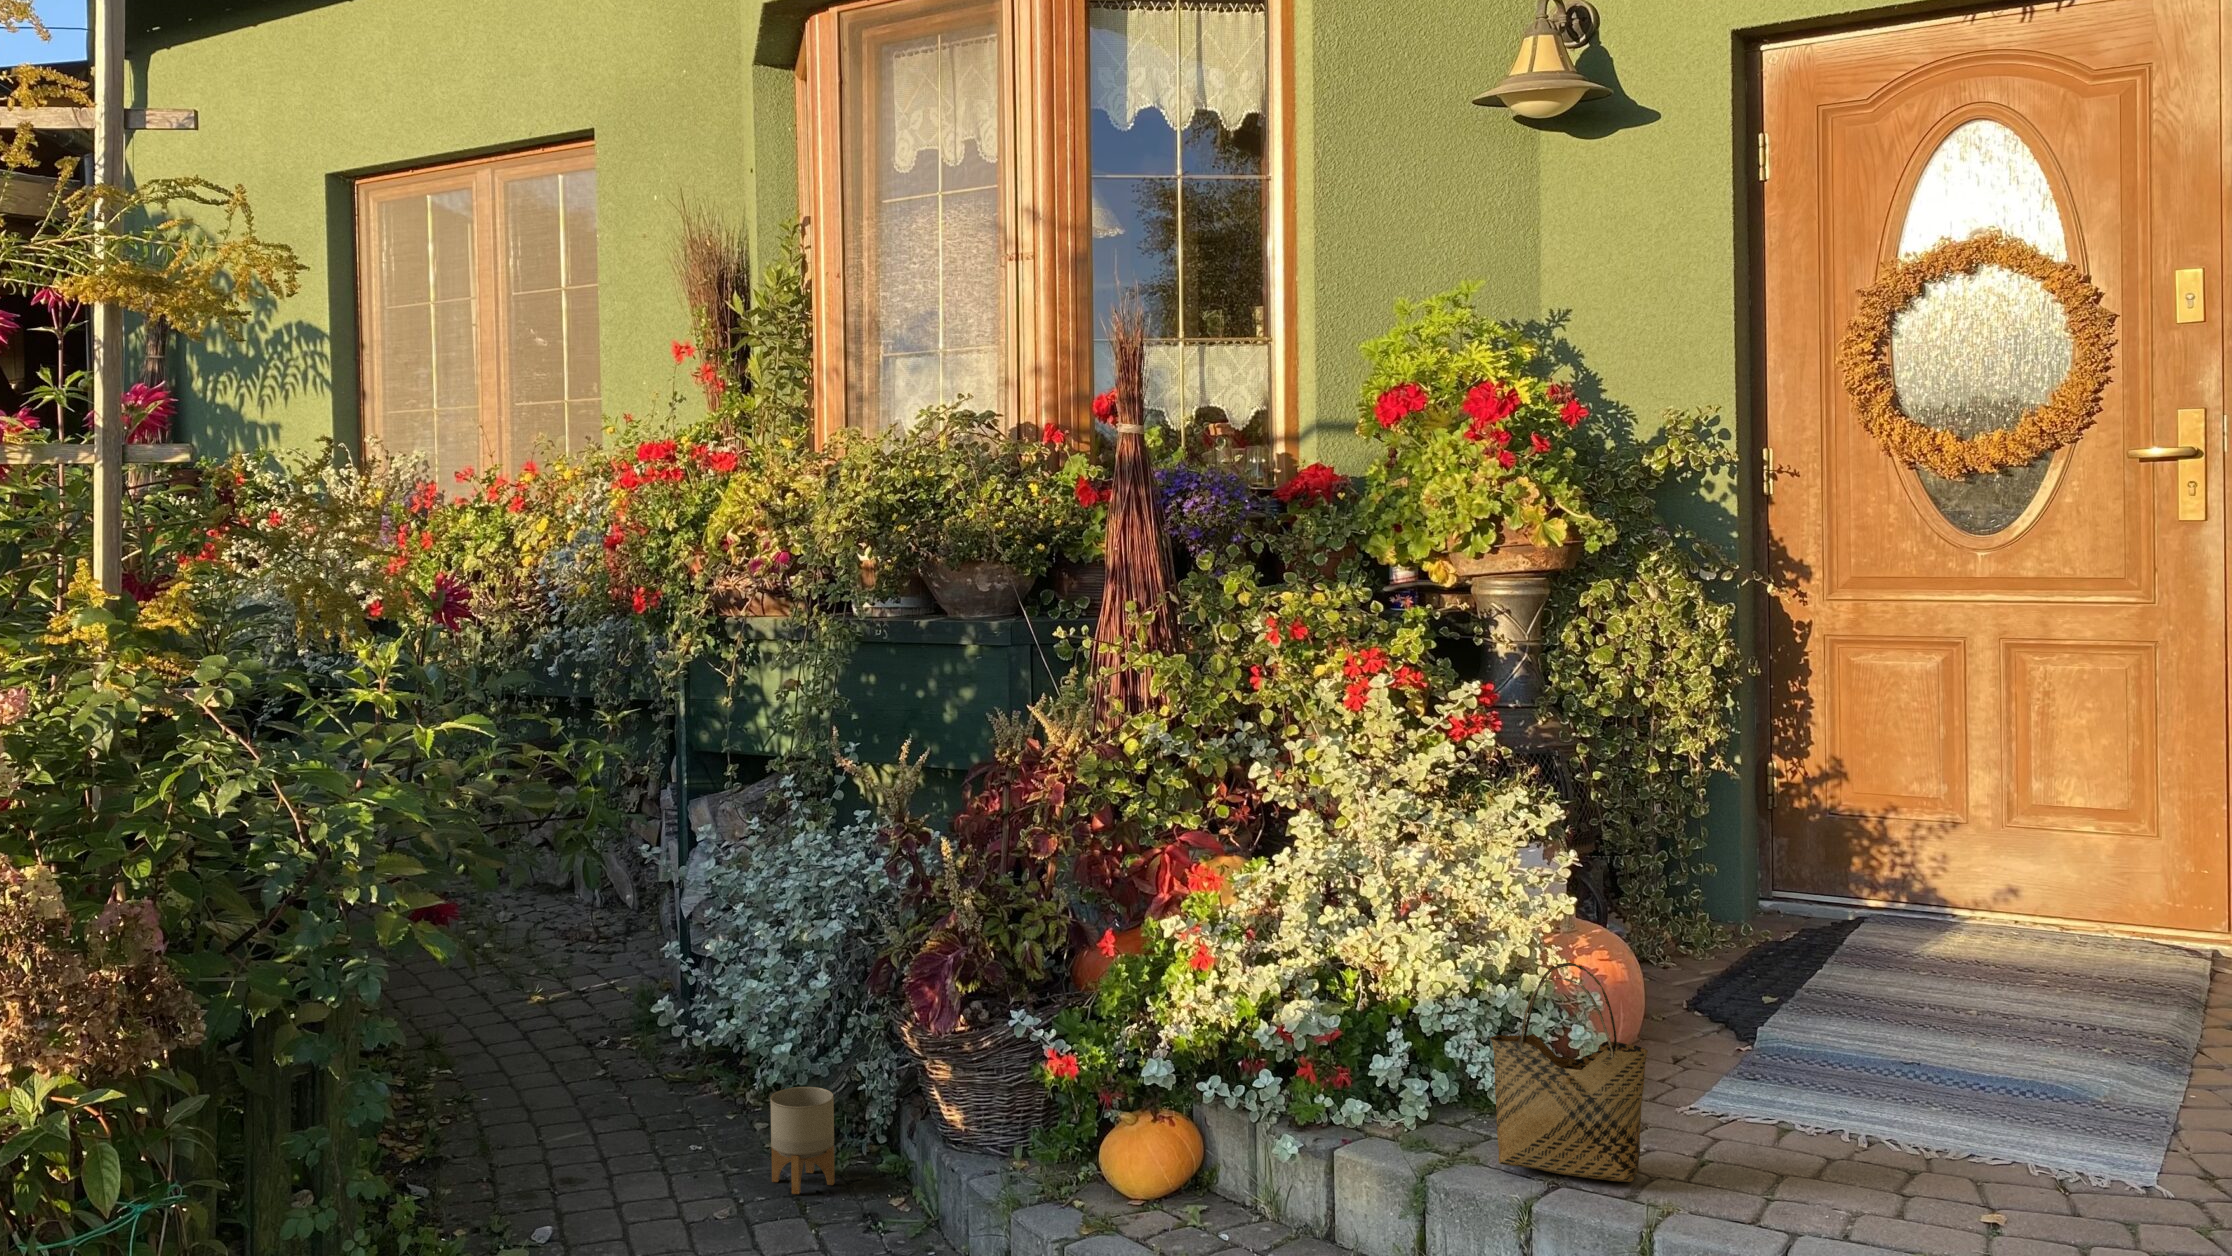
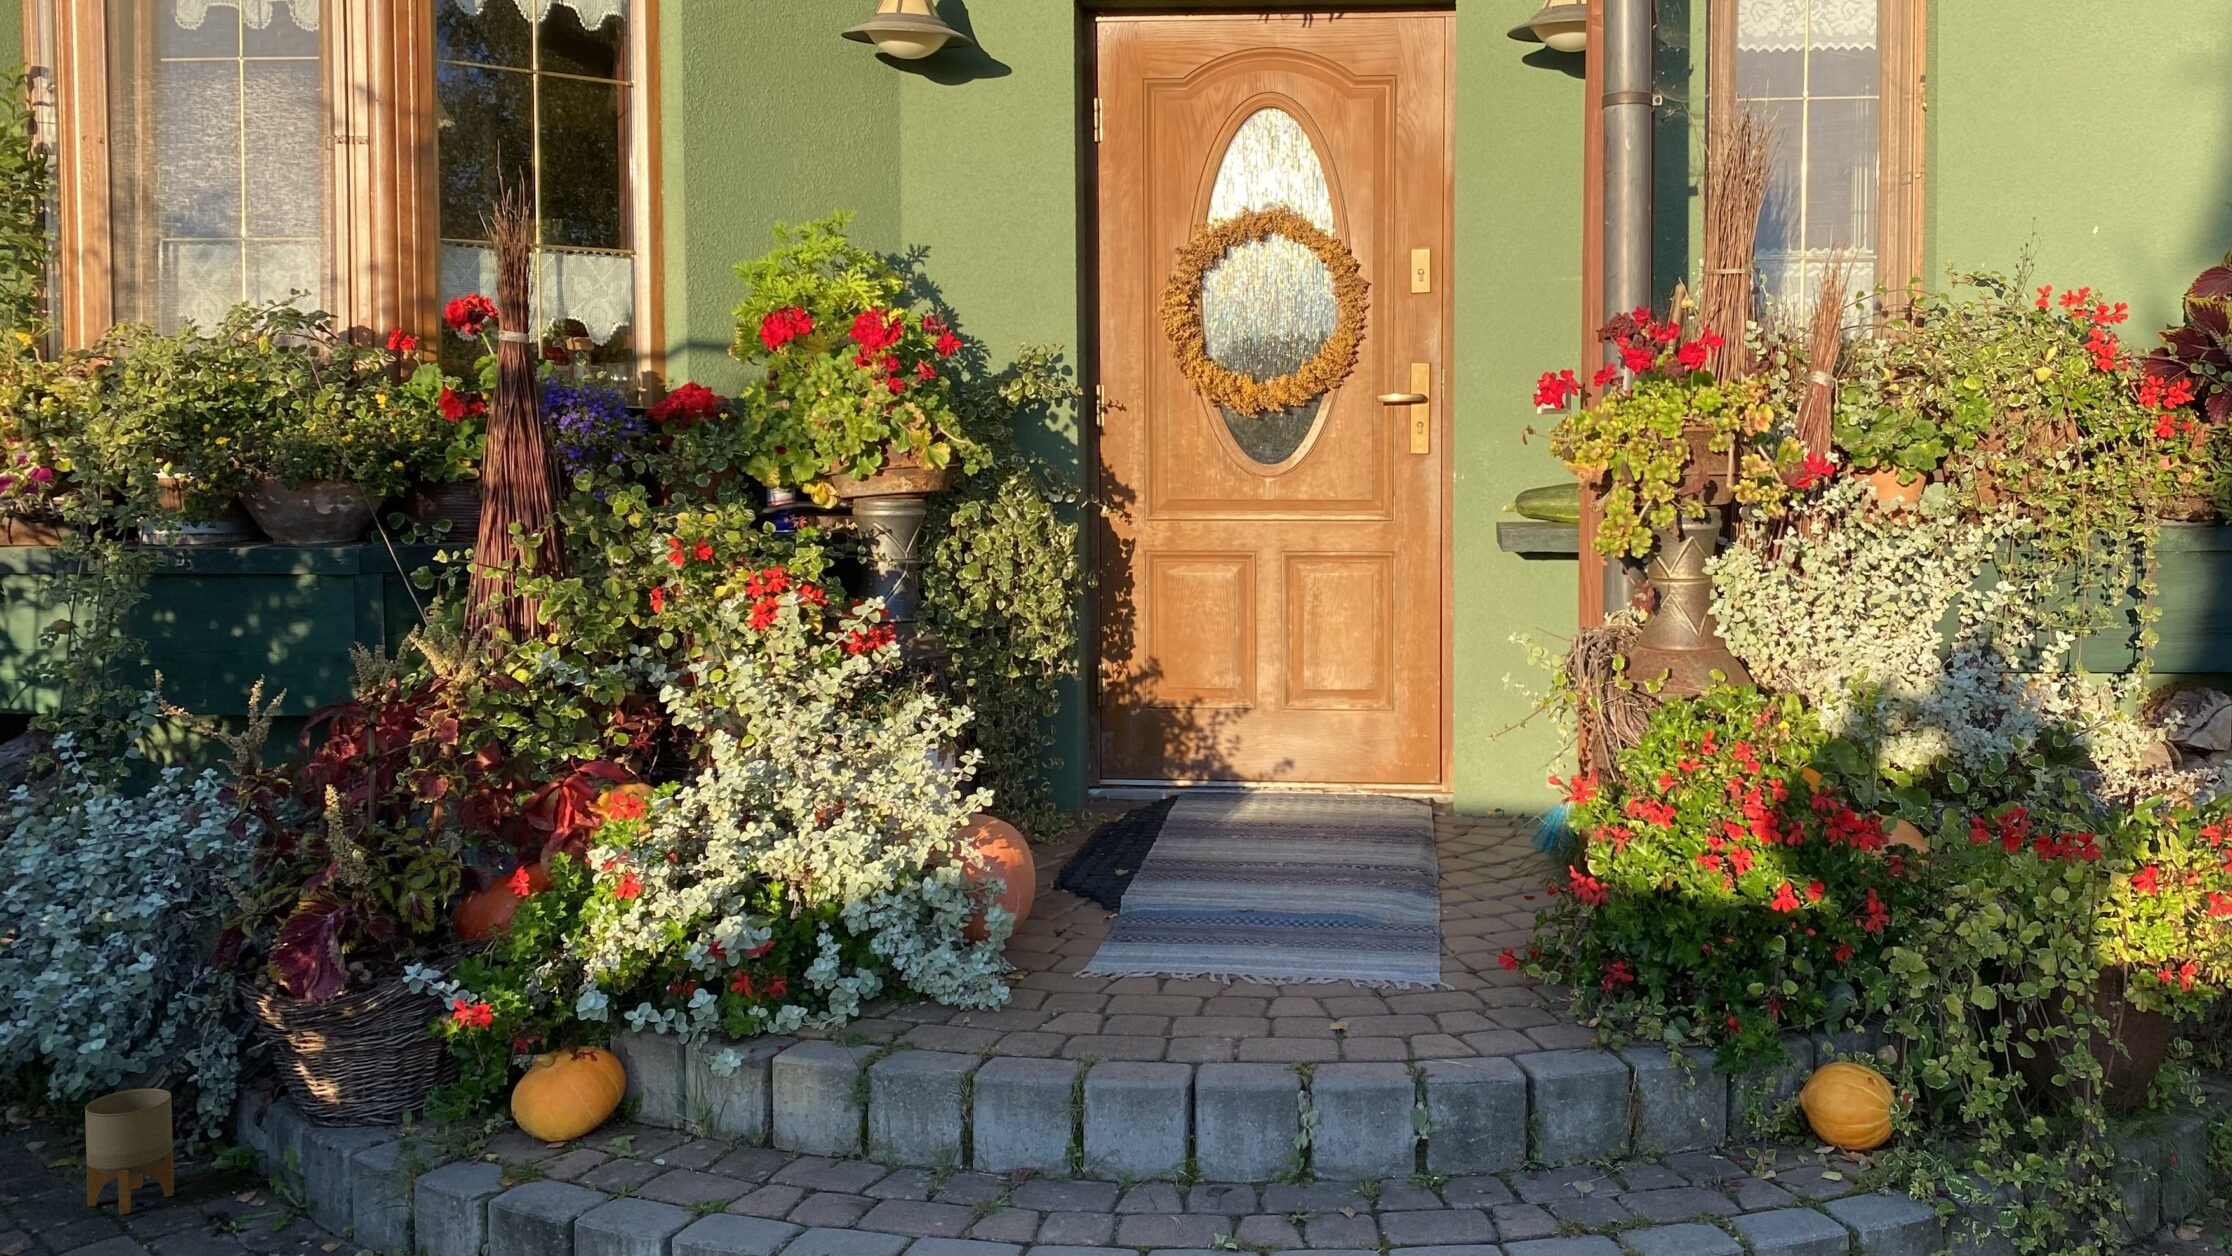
woven basket: present [1490,963,1648,1182] -> none [920,849,1059,1042]

